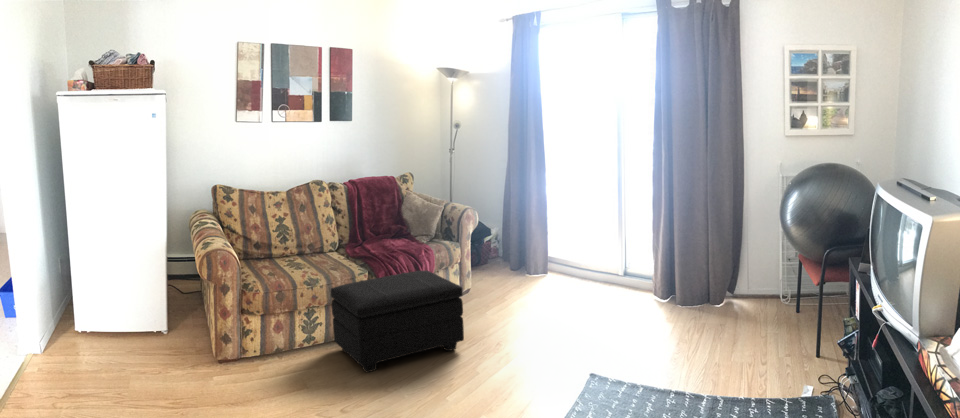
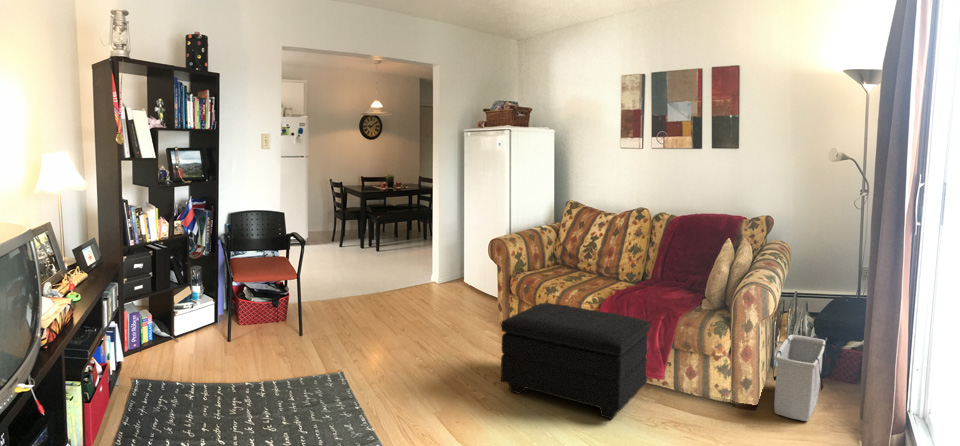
storage bin: none [467,251,516,305] -> present [773,335,826,421]

